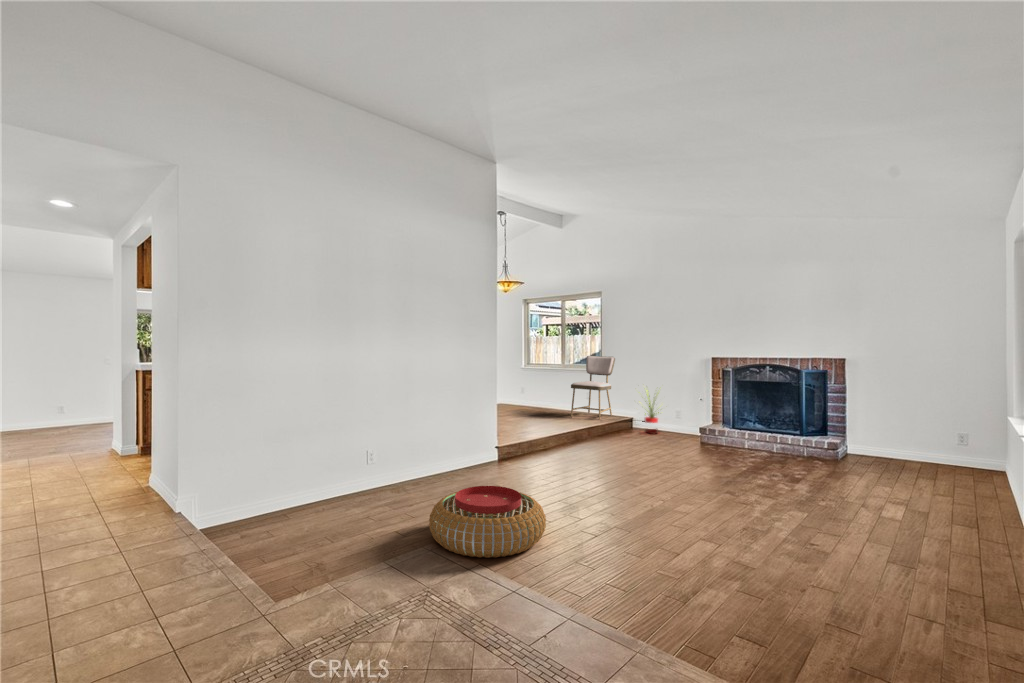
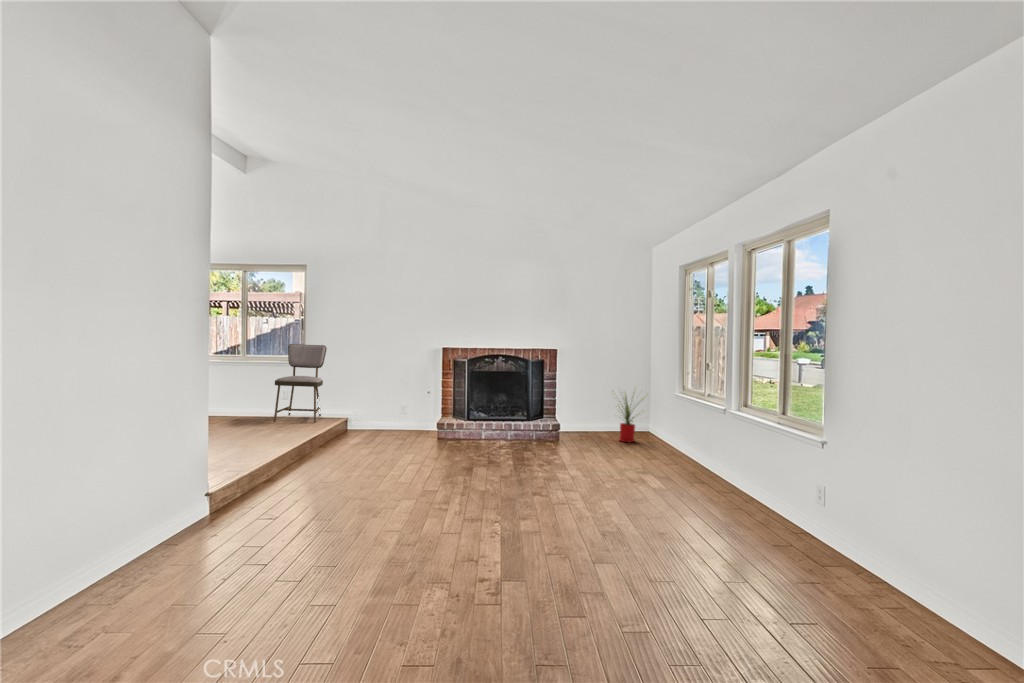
house plant: present [645,390,659,434] -> present [616,395,644,442]
pouf: present [429,486,546,558] -> none [309,523,467,625]

